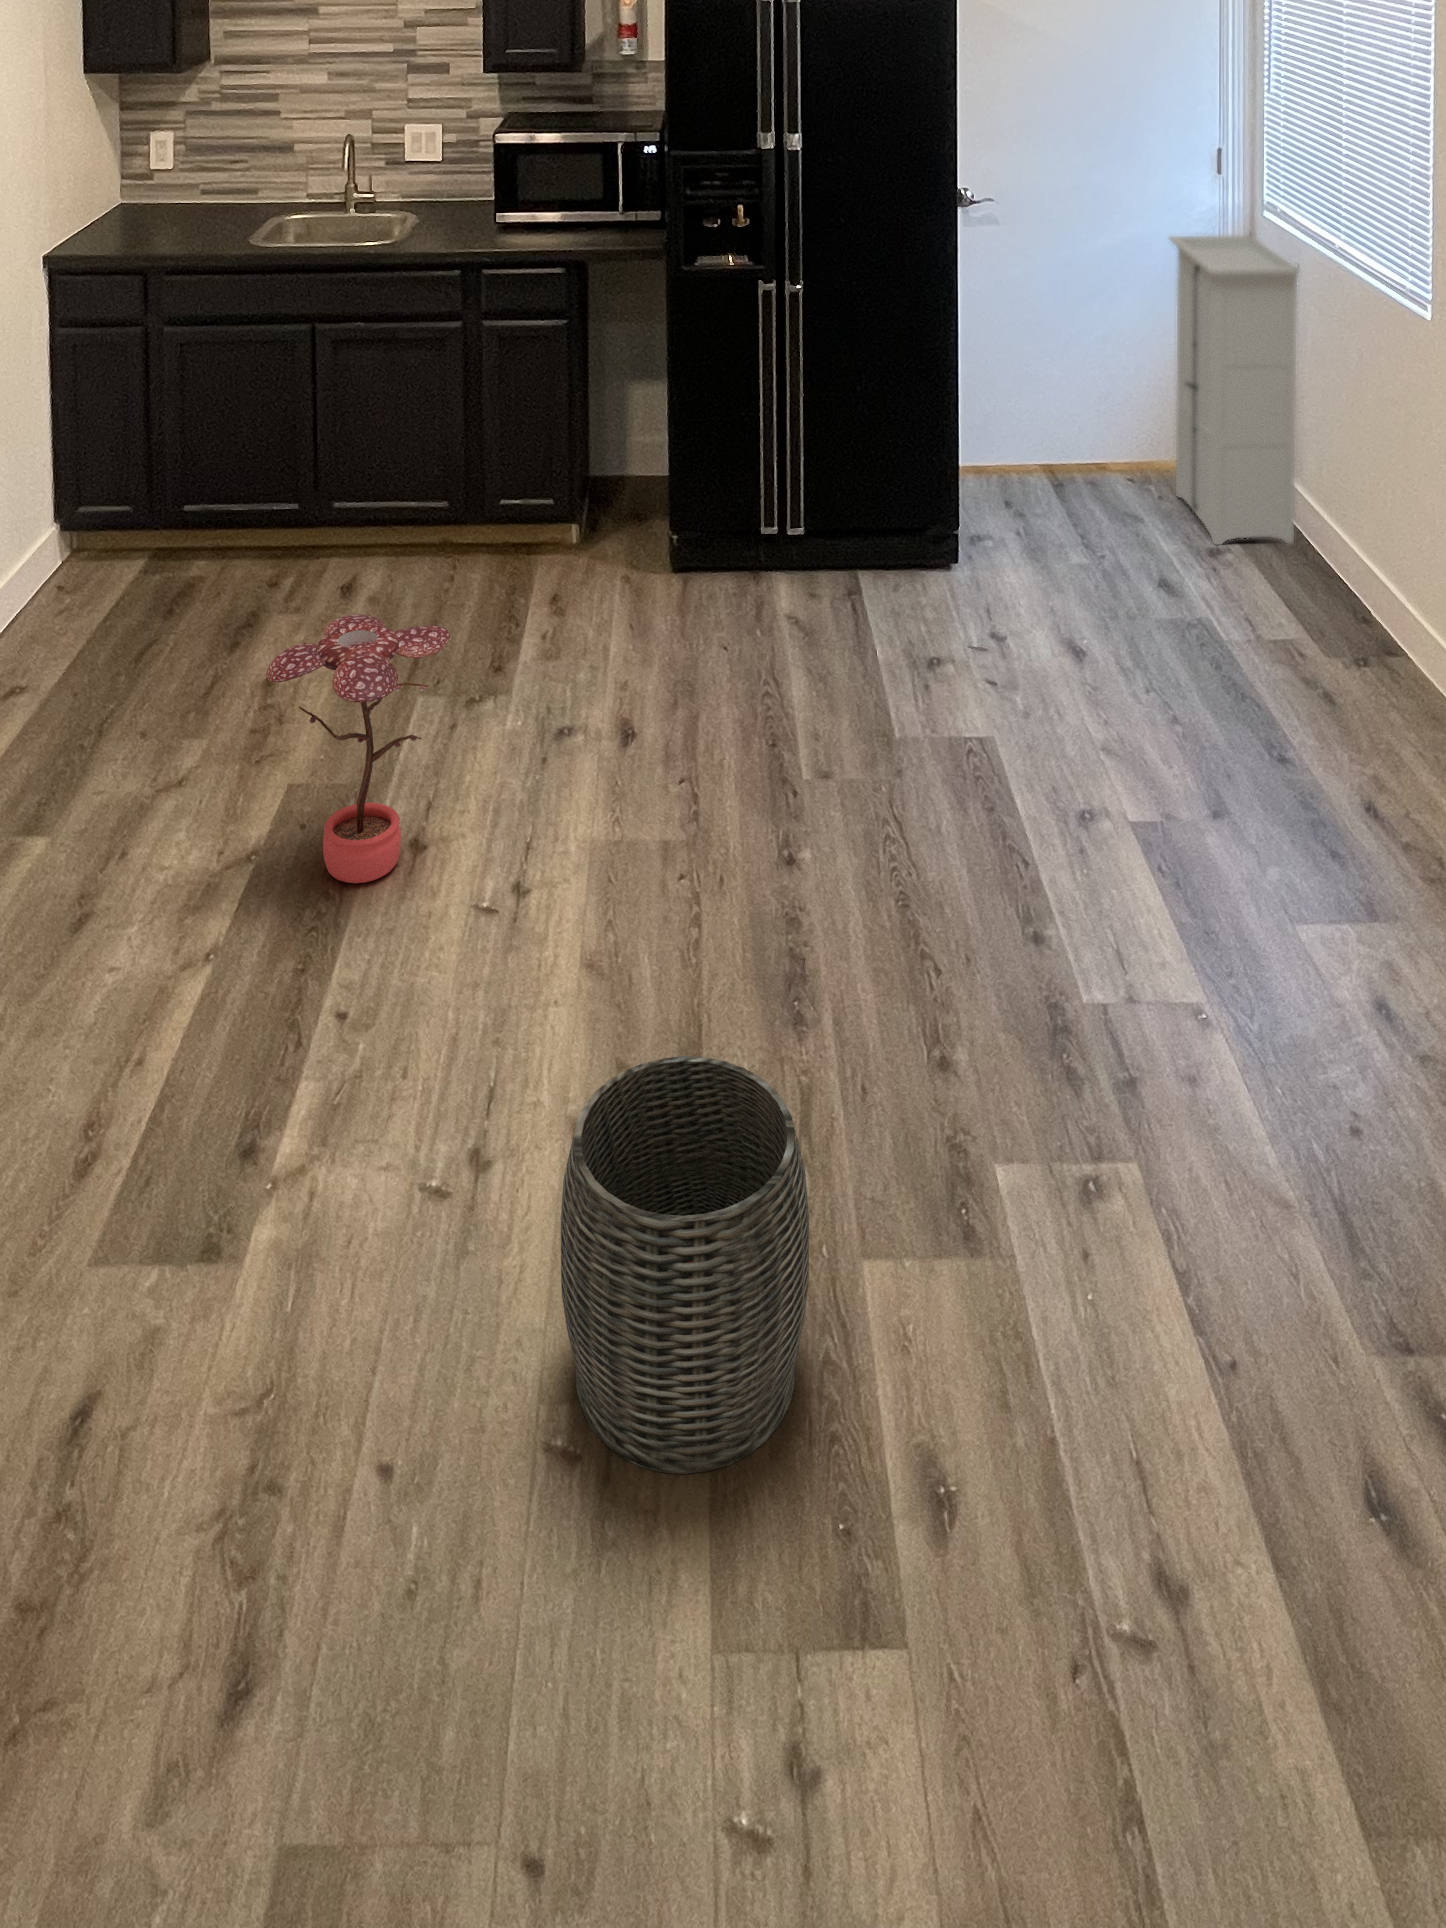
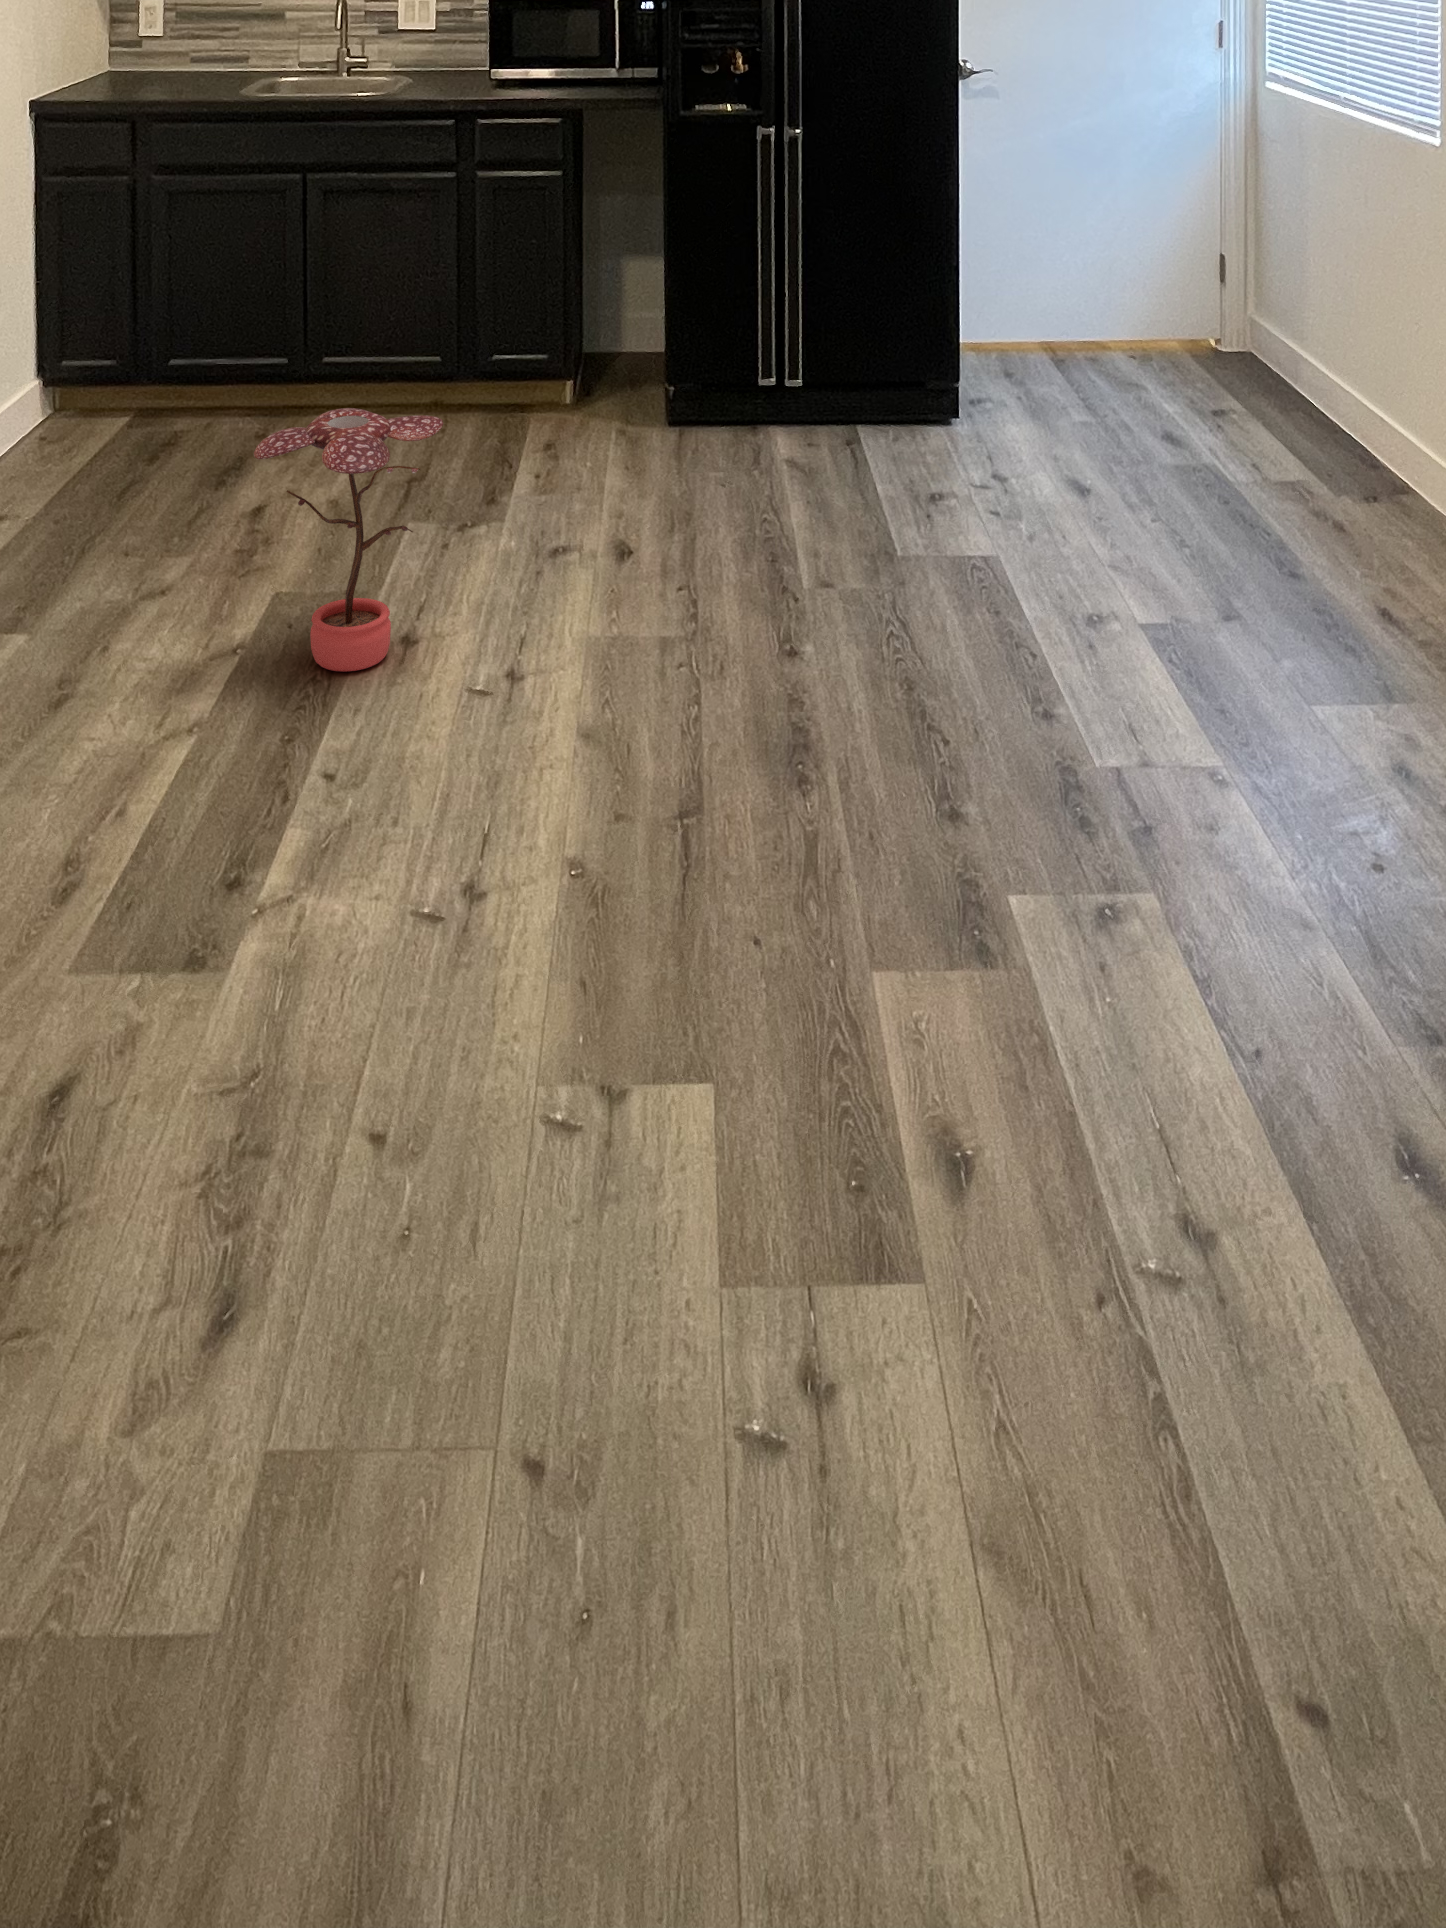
storage cabinet: present [1169,235,1299,545] -> none [1174,103,1309,411]
woven basket: present [561,1056,809,1474] -> none [560,748,818,1140]

